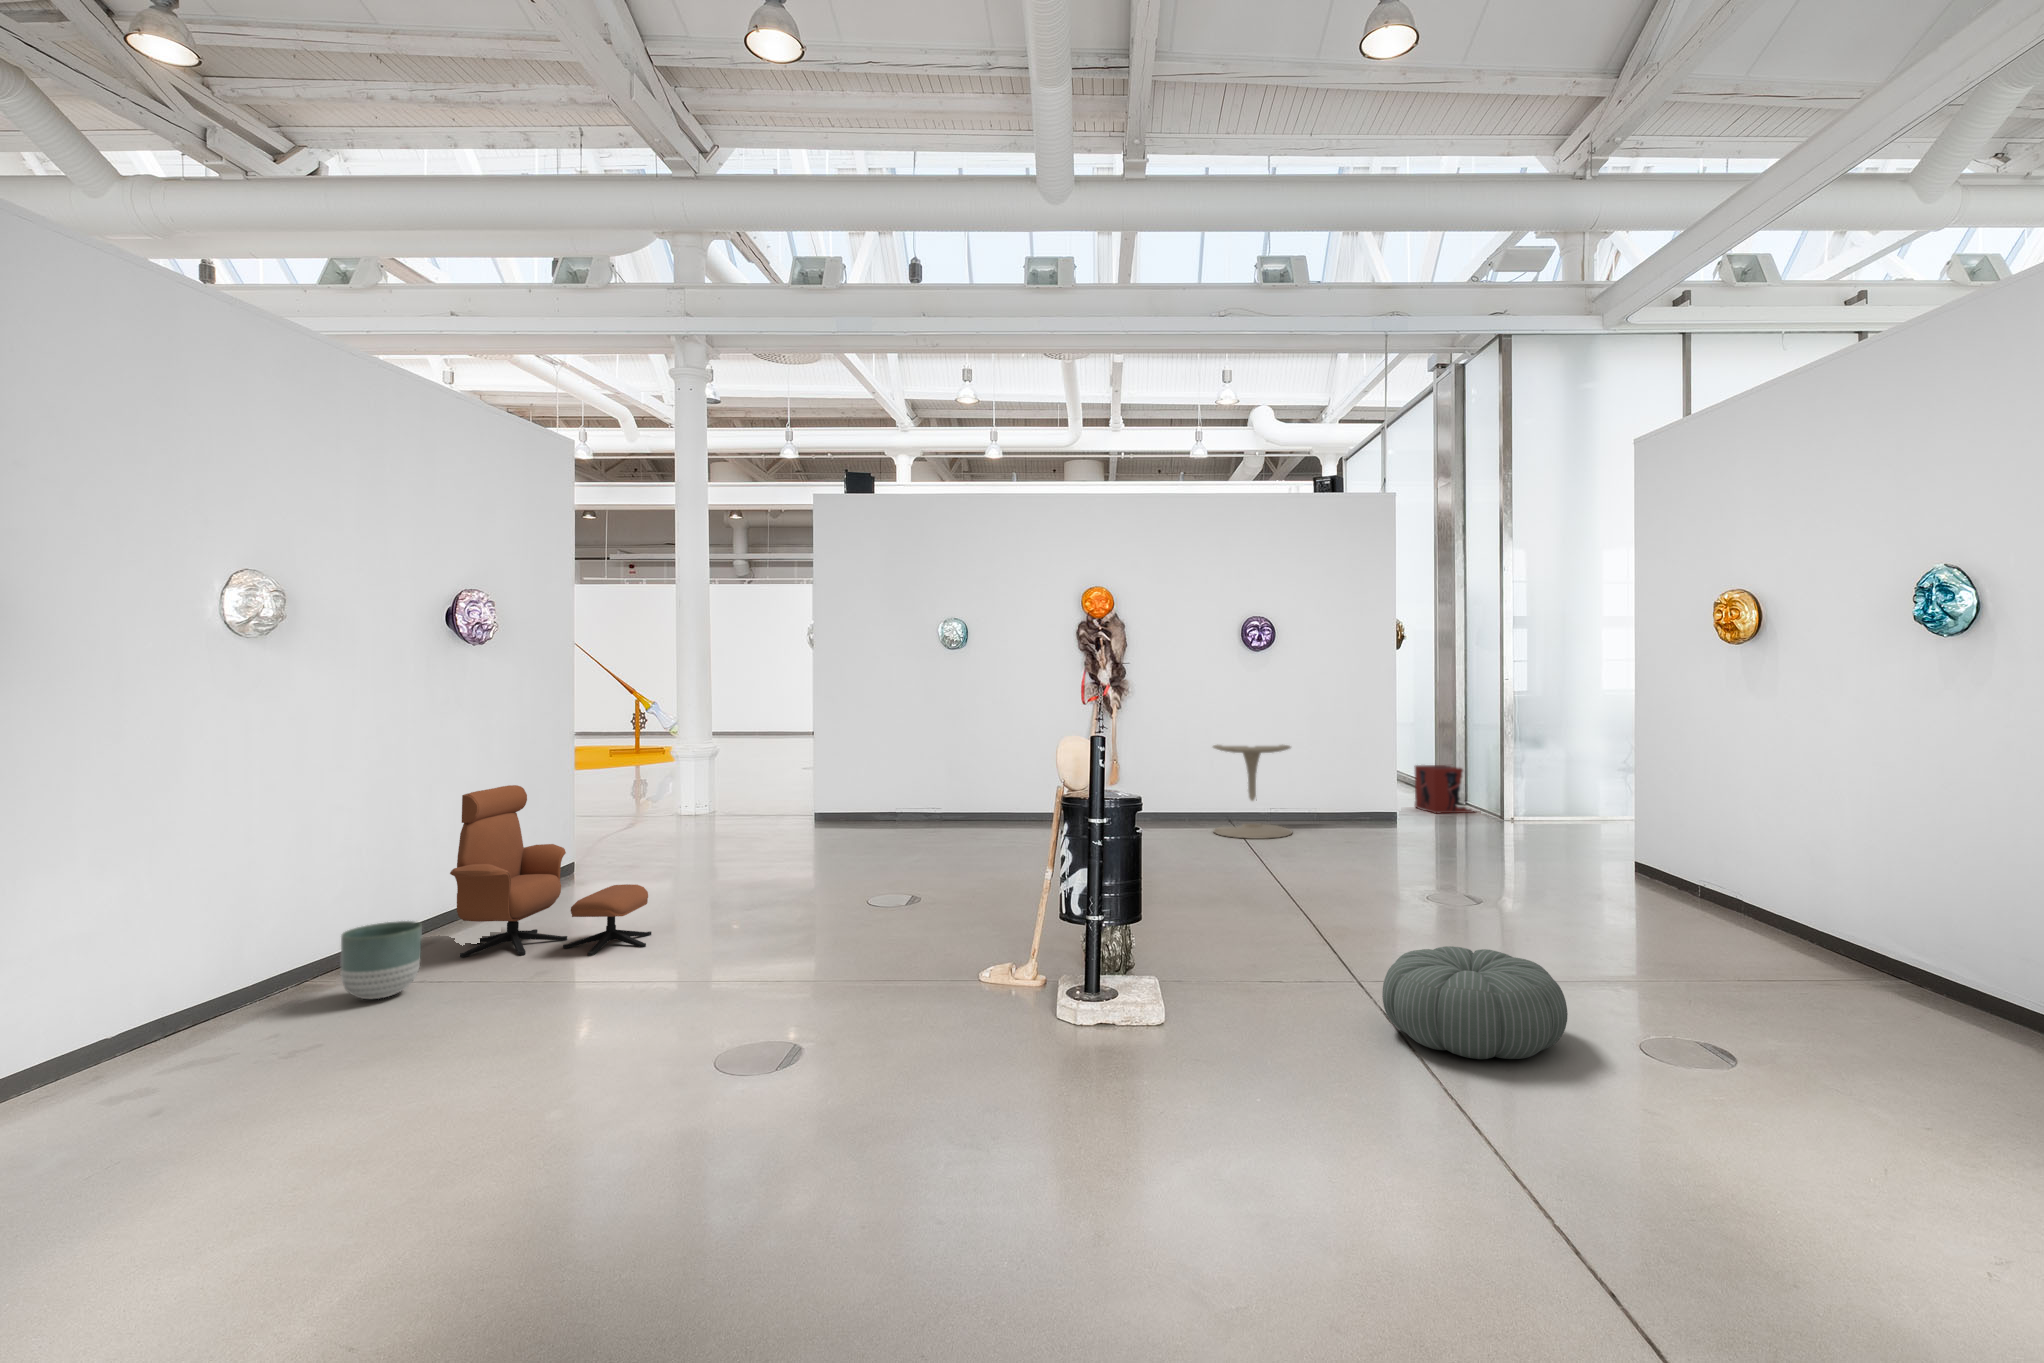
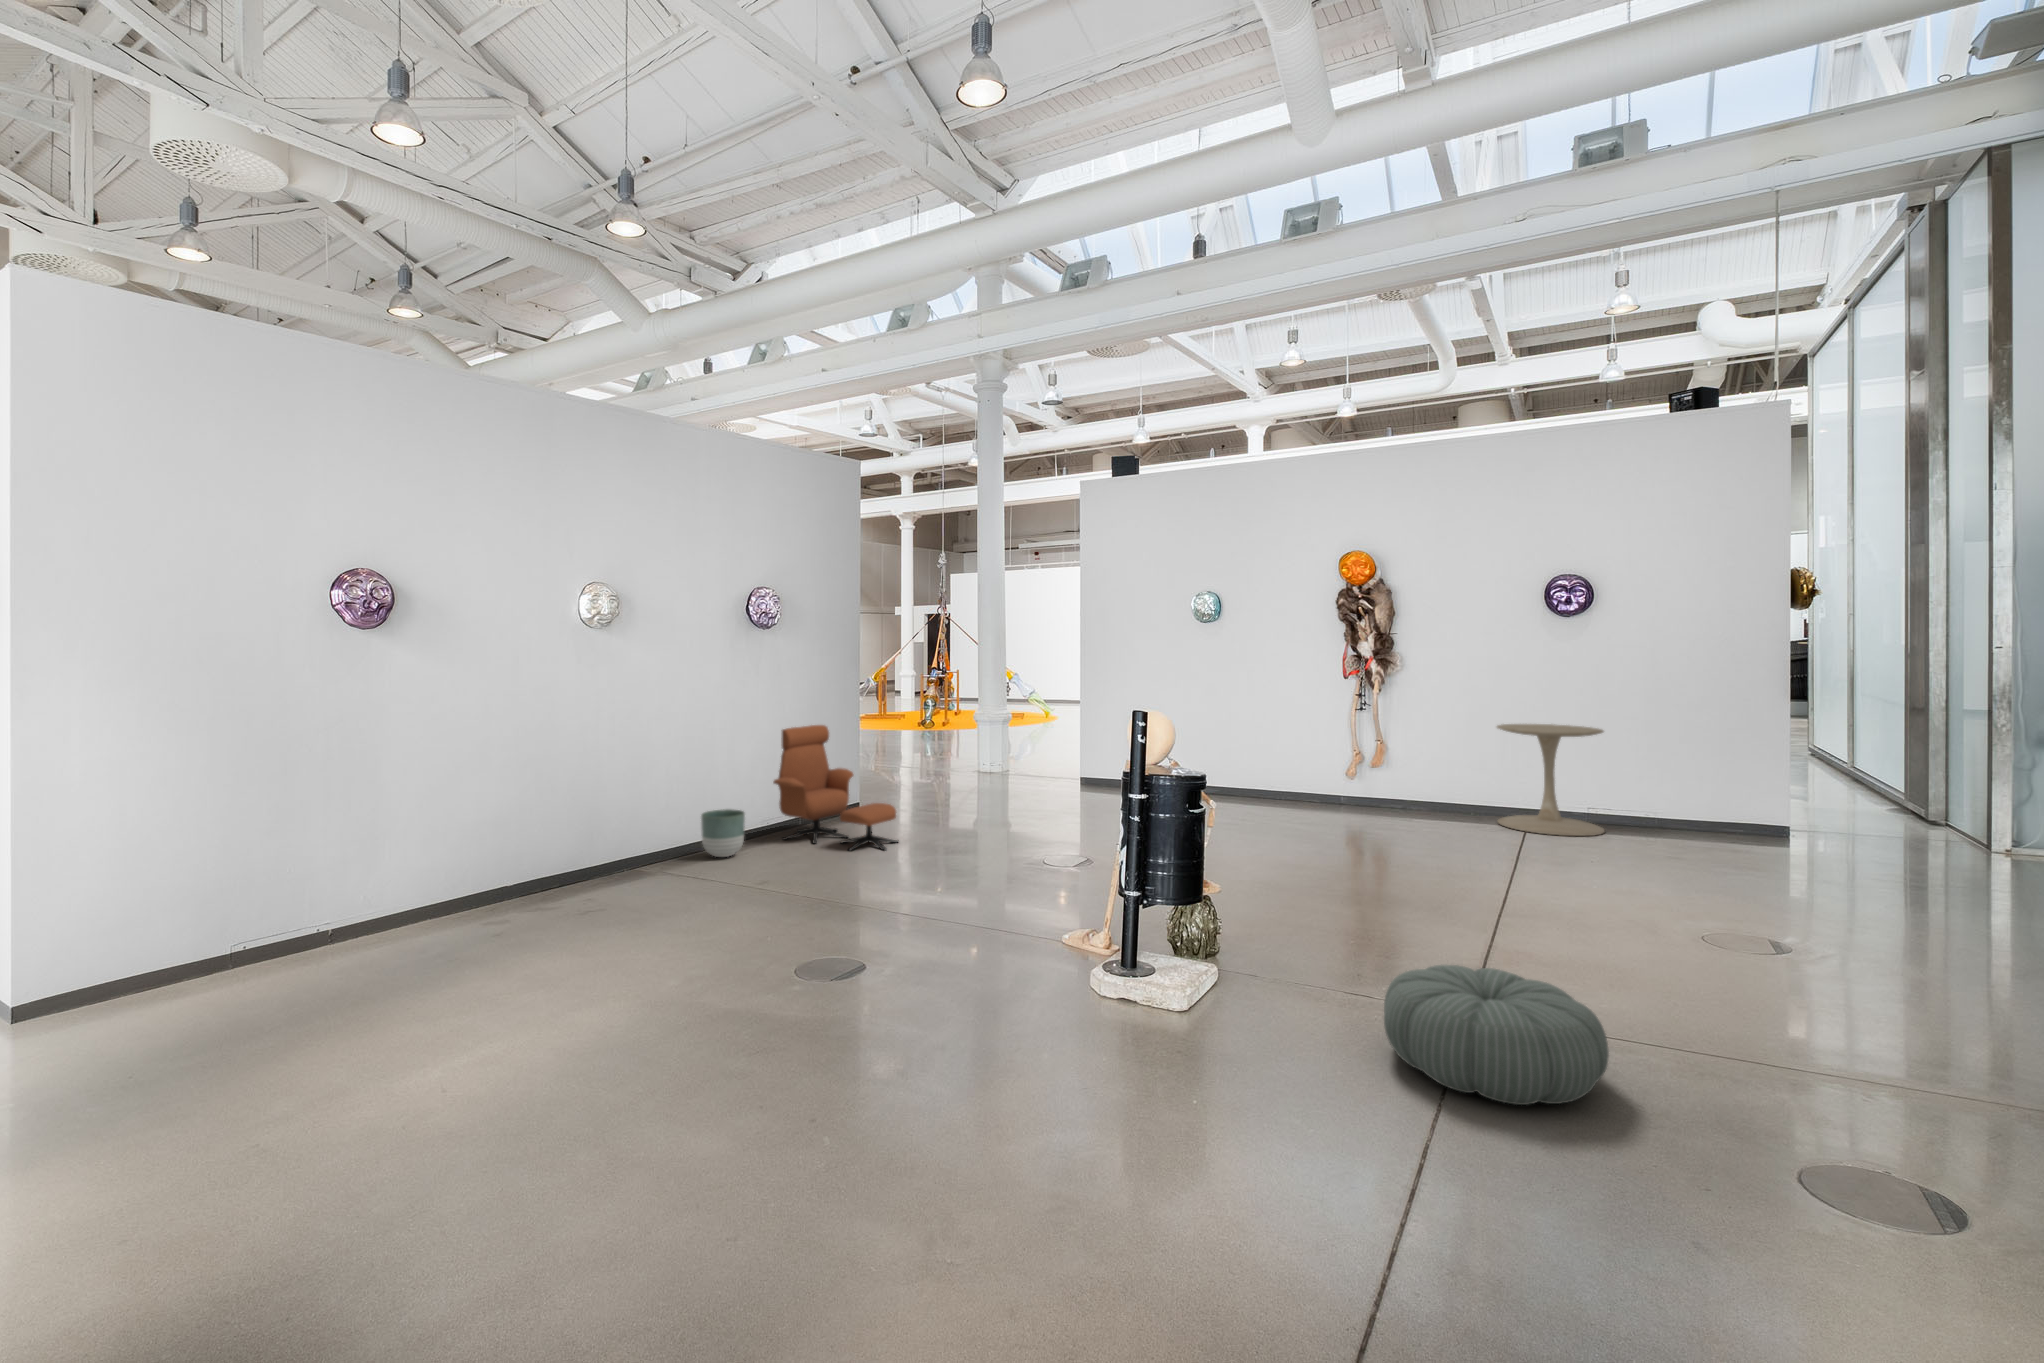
storage box: present [1414,765,1474,813] -> none [1855,767,1963,839]

